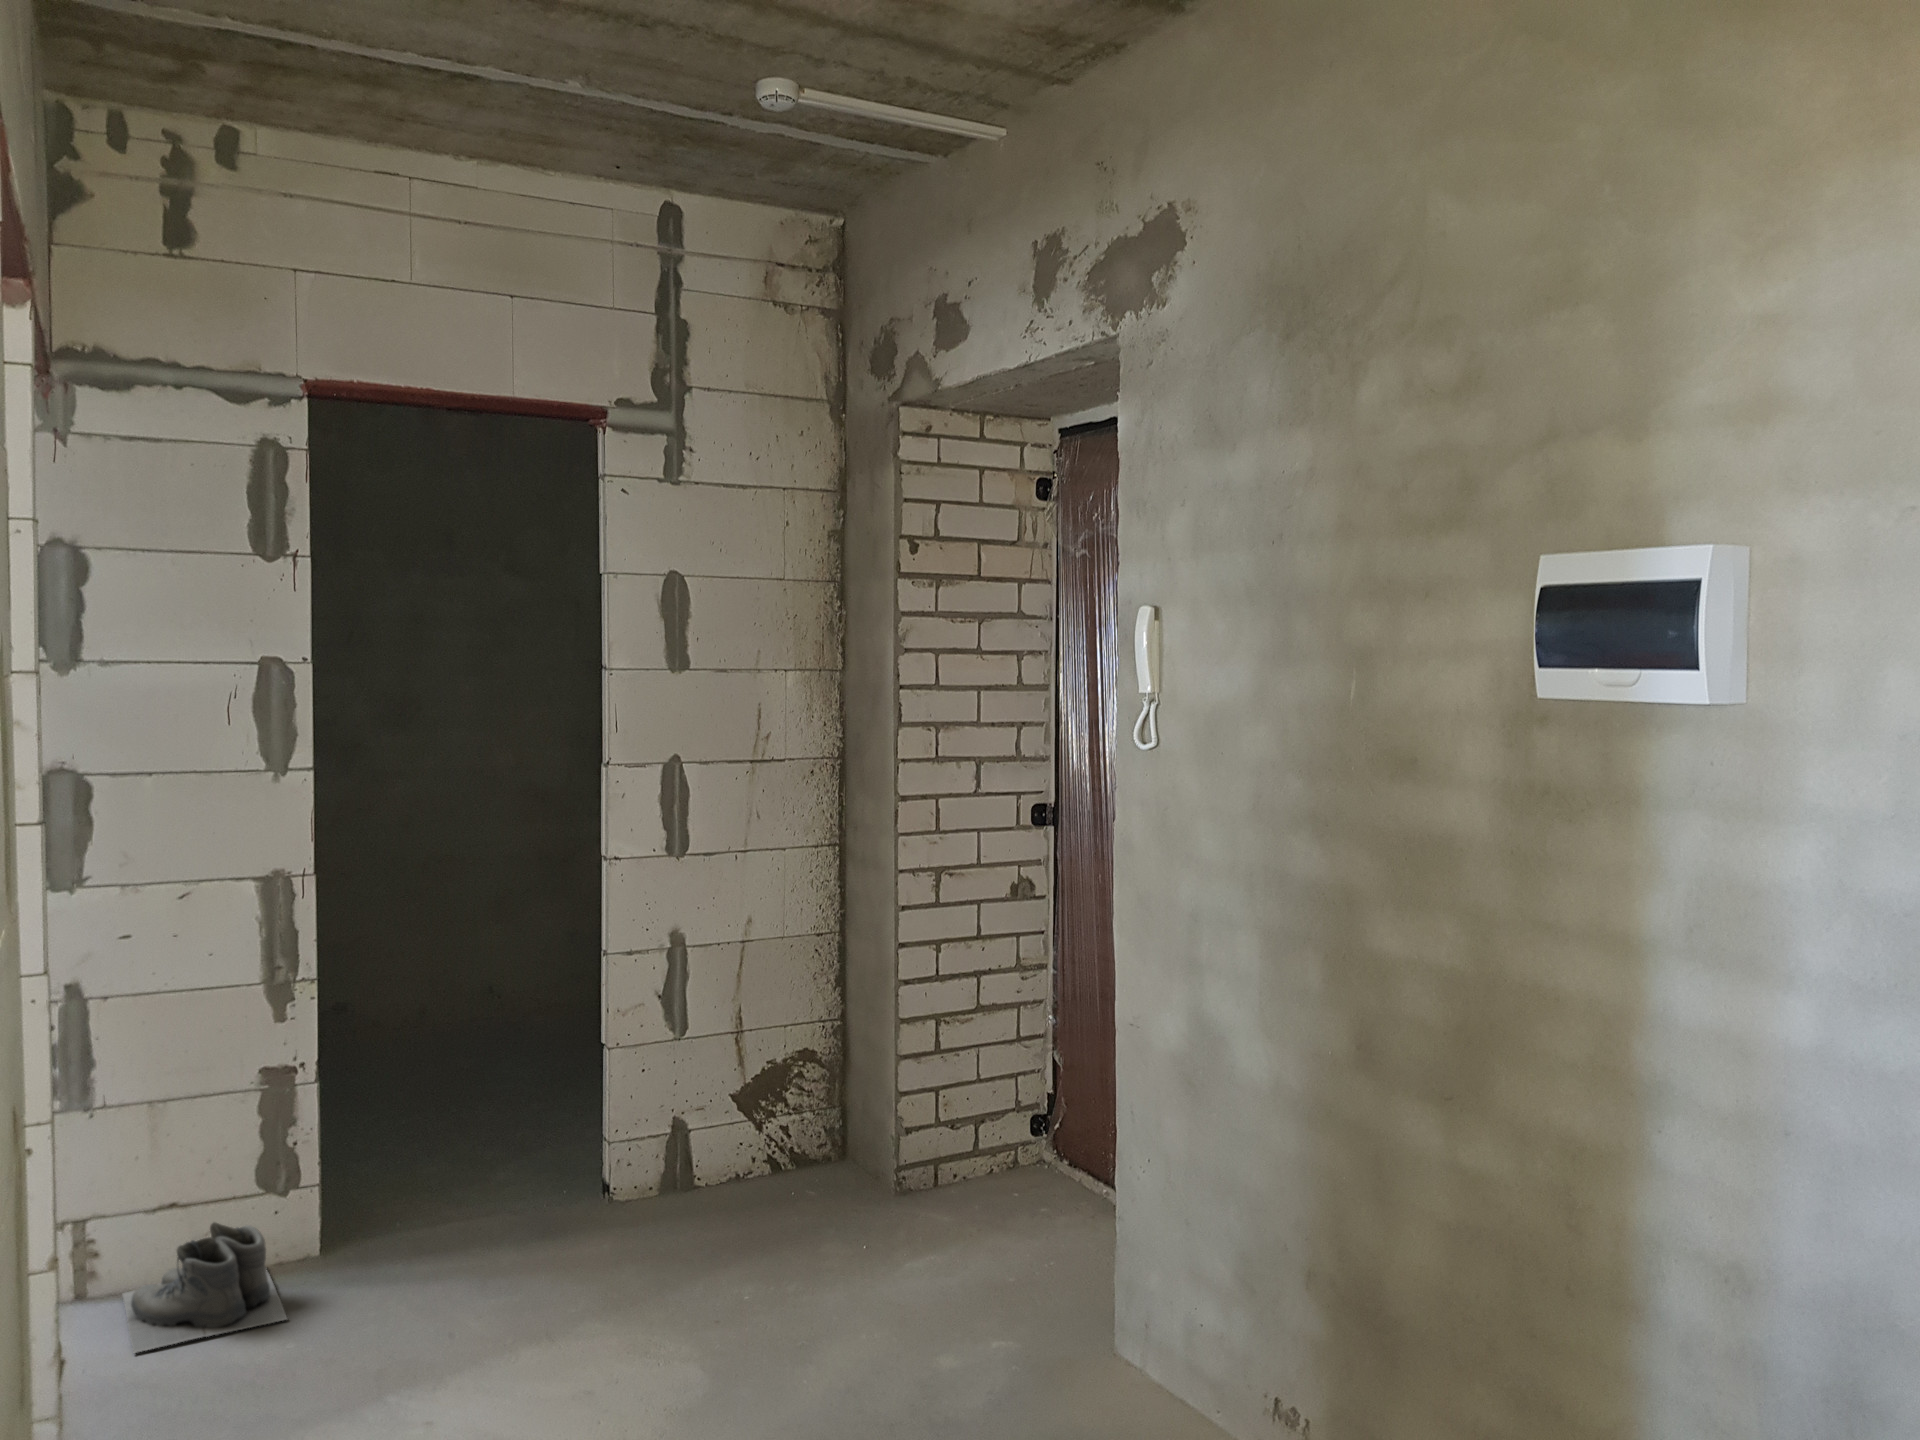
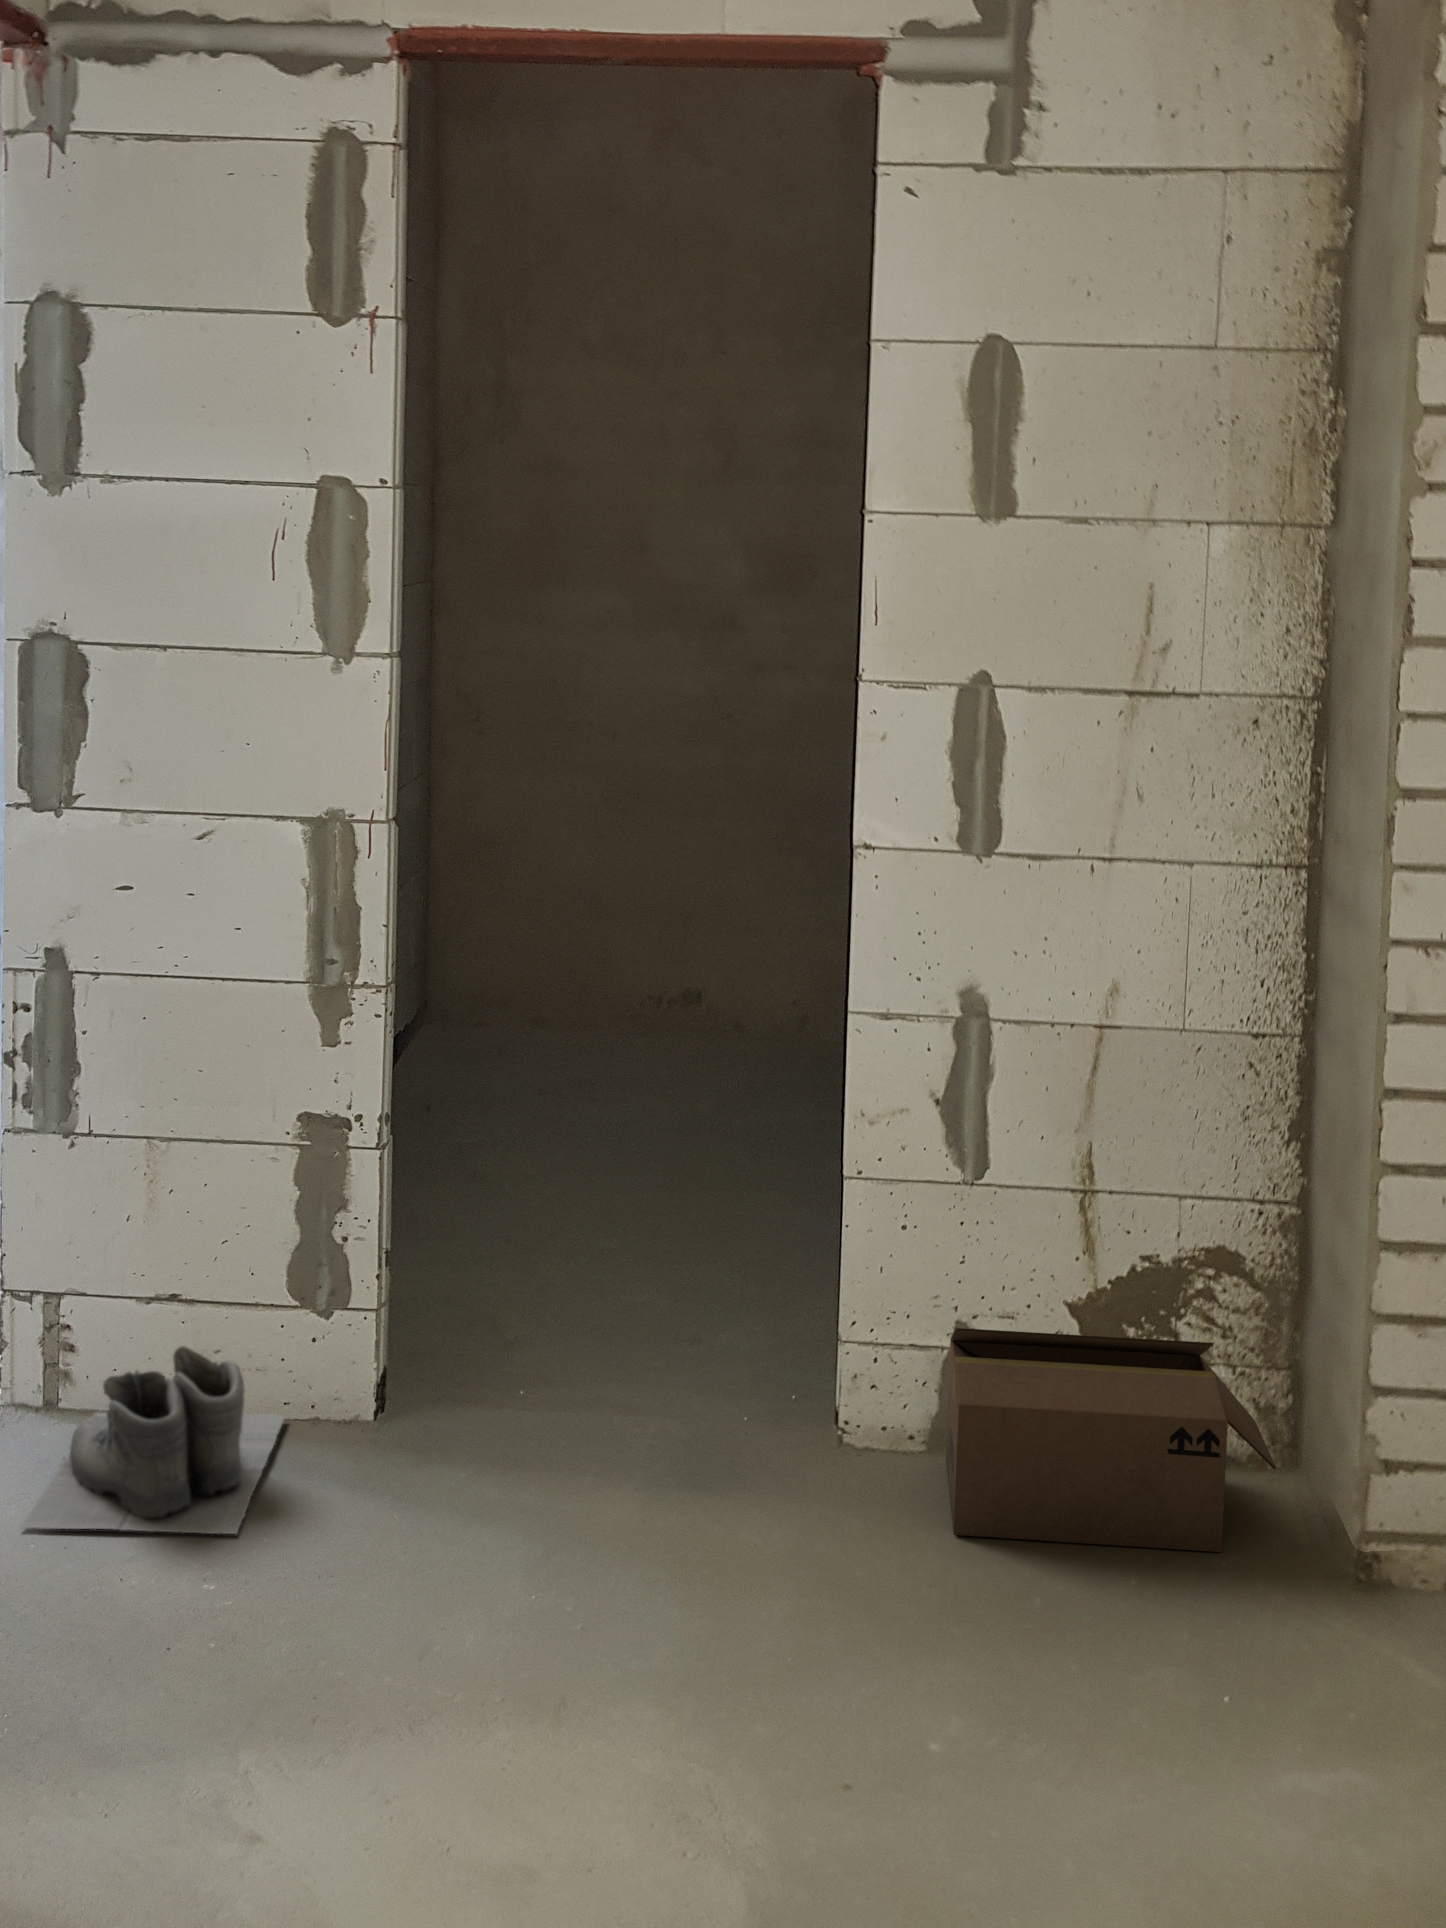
cardboard box: none [676,1095,854,1220] -> present [946,1328,1276,1552]

